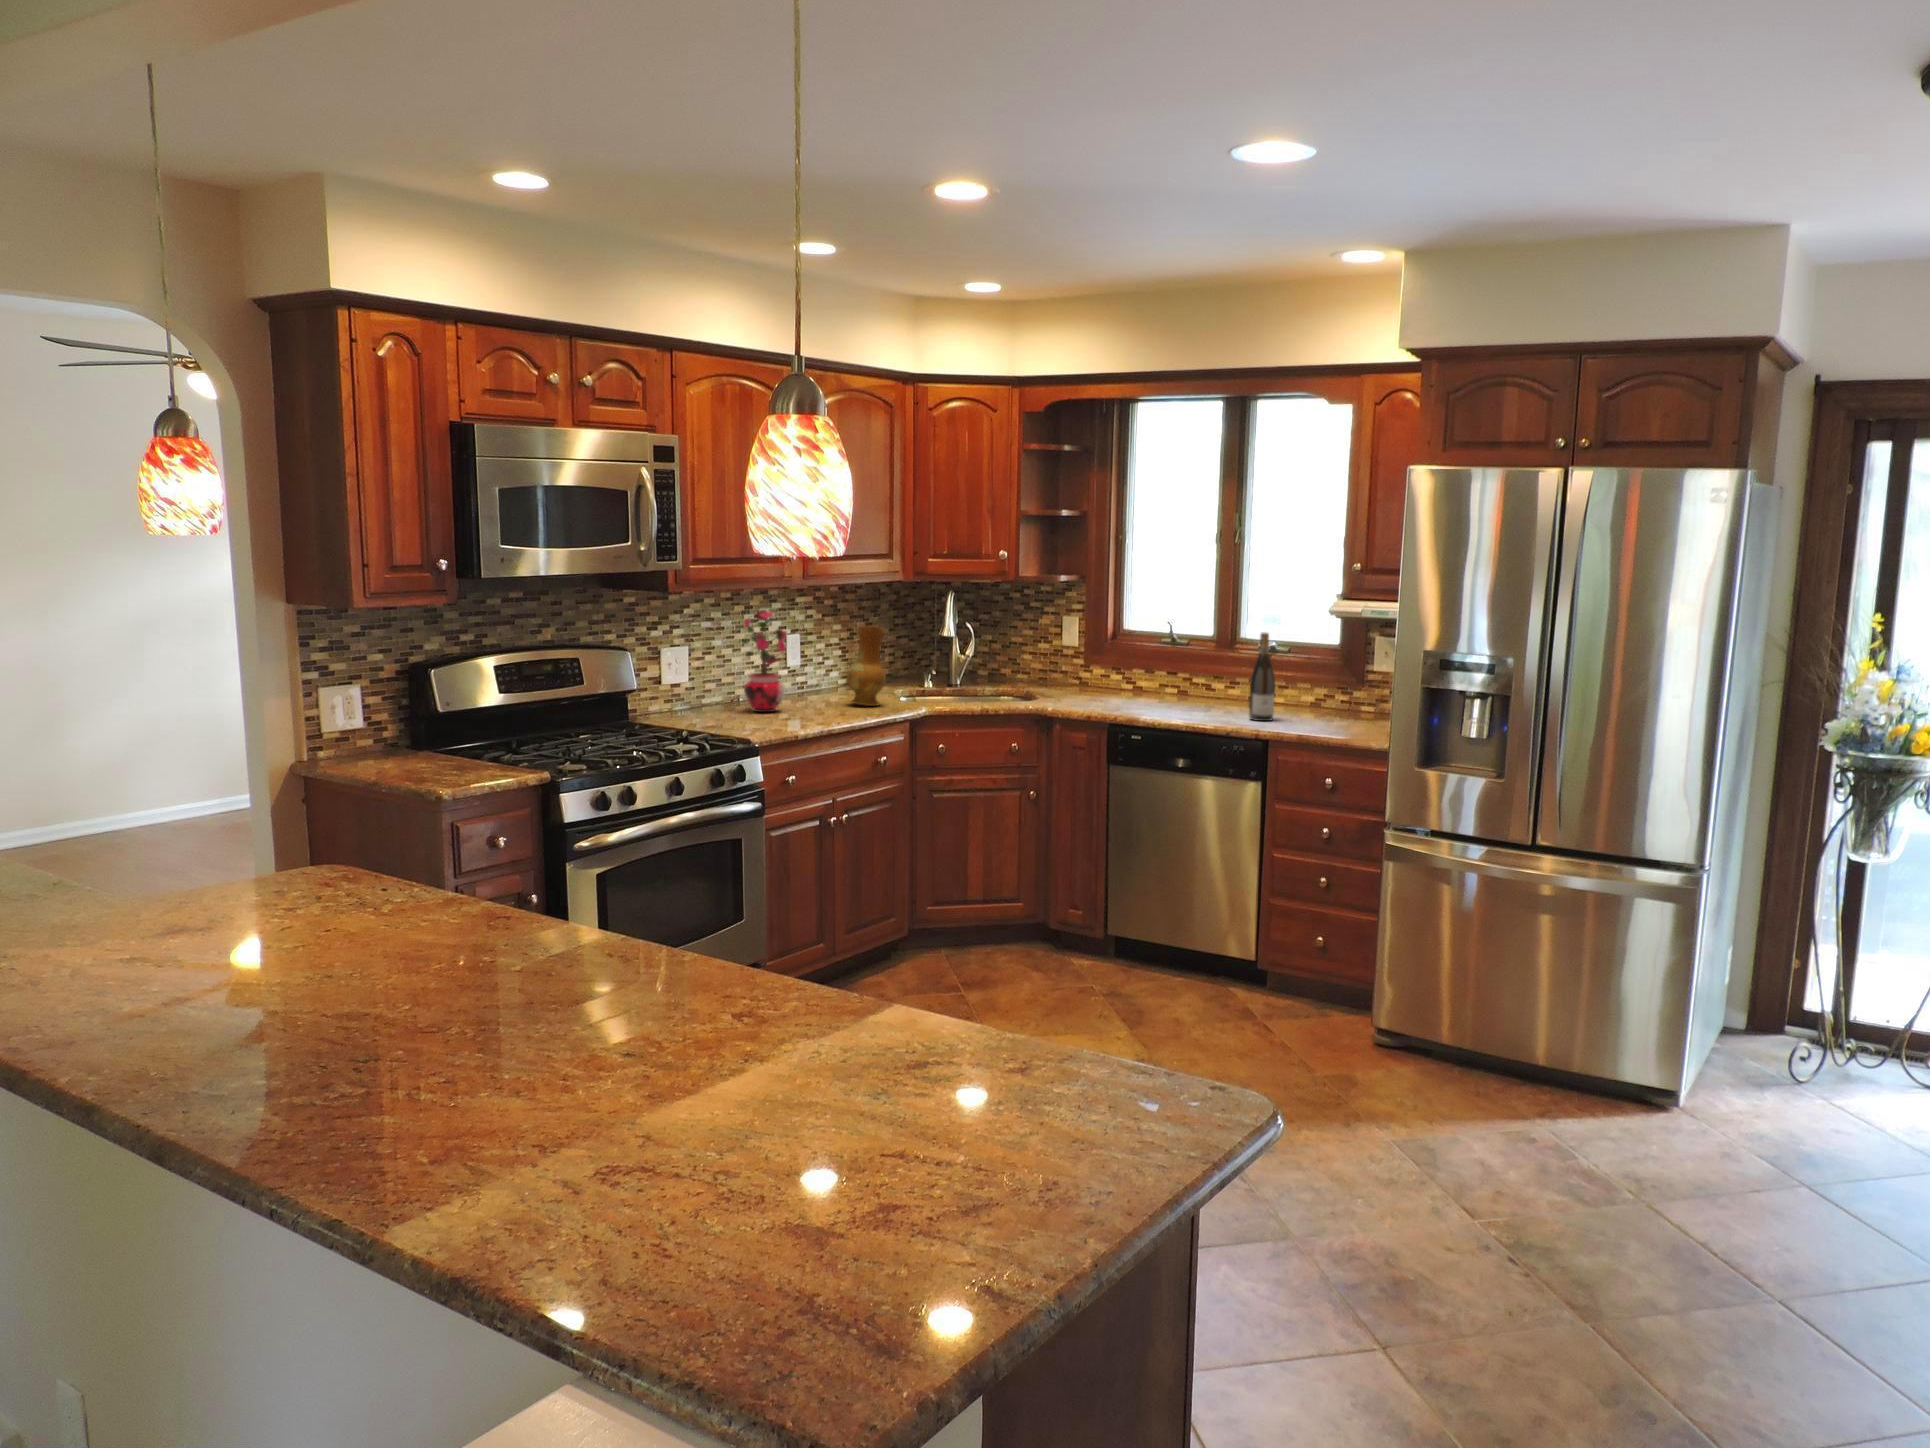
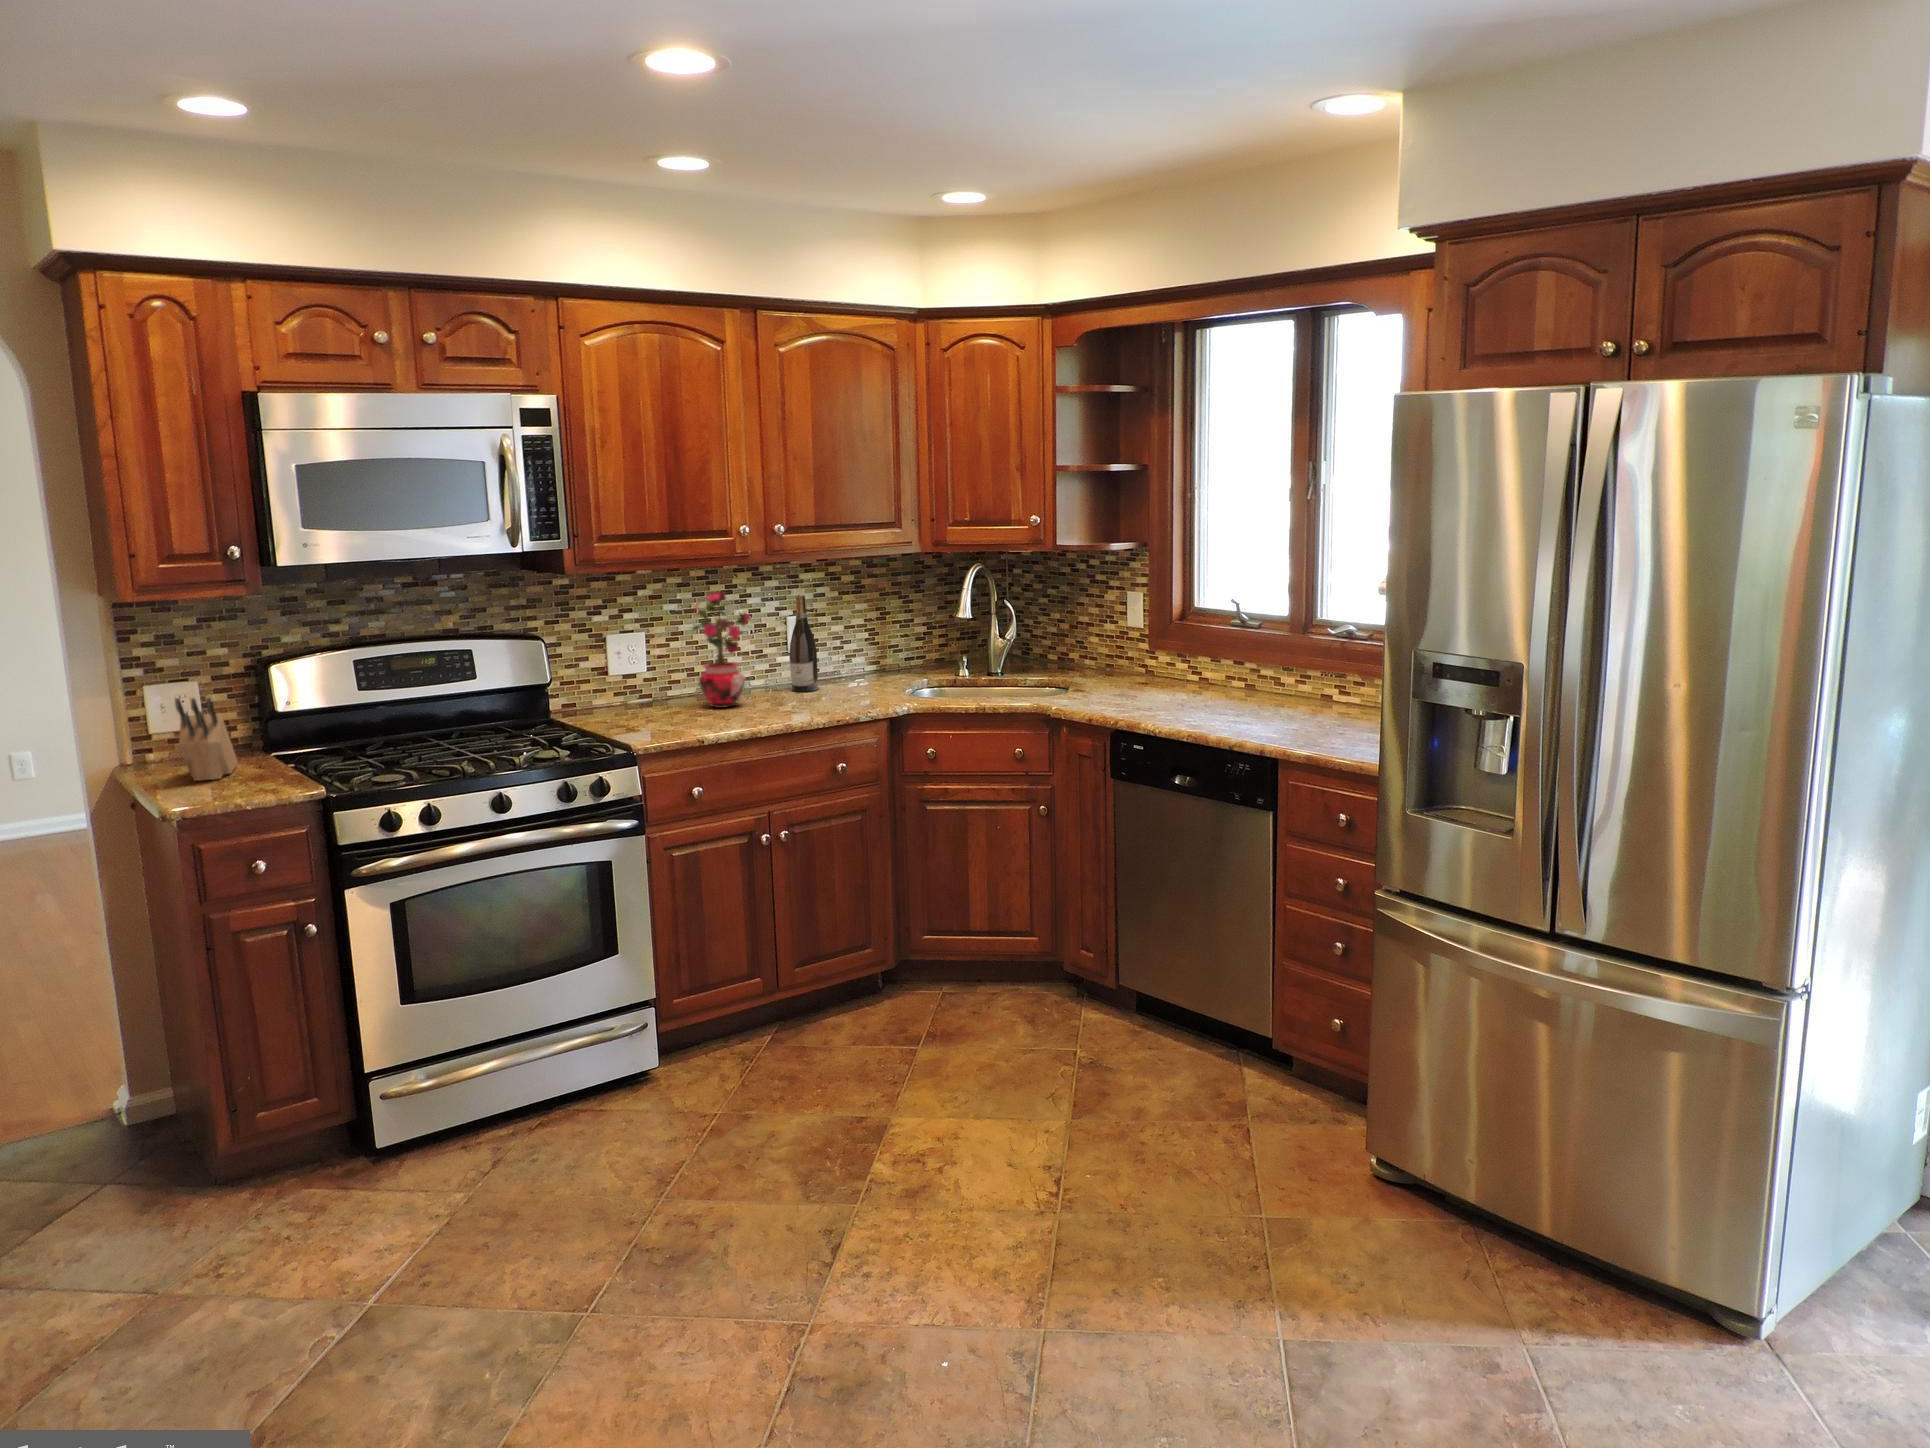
ceramic jug: present [847,626,886,706] -> none [827,607,872,701]
wine bottle: present [1249,633,1275,721] -> present [790,595,818,692]
knife block: none [382,695,439,773] -> present [175,698,238,781]

